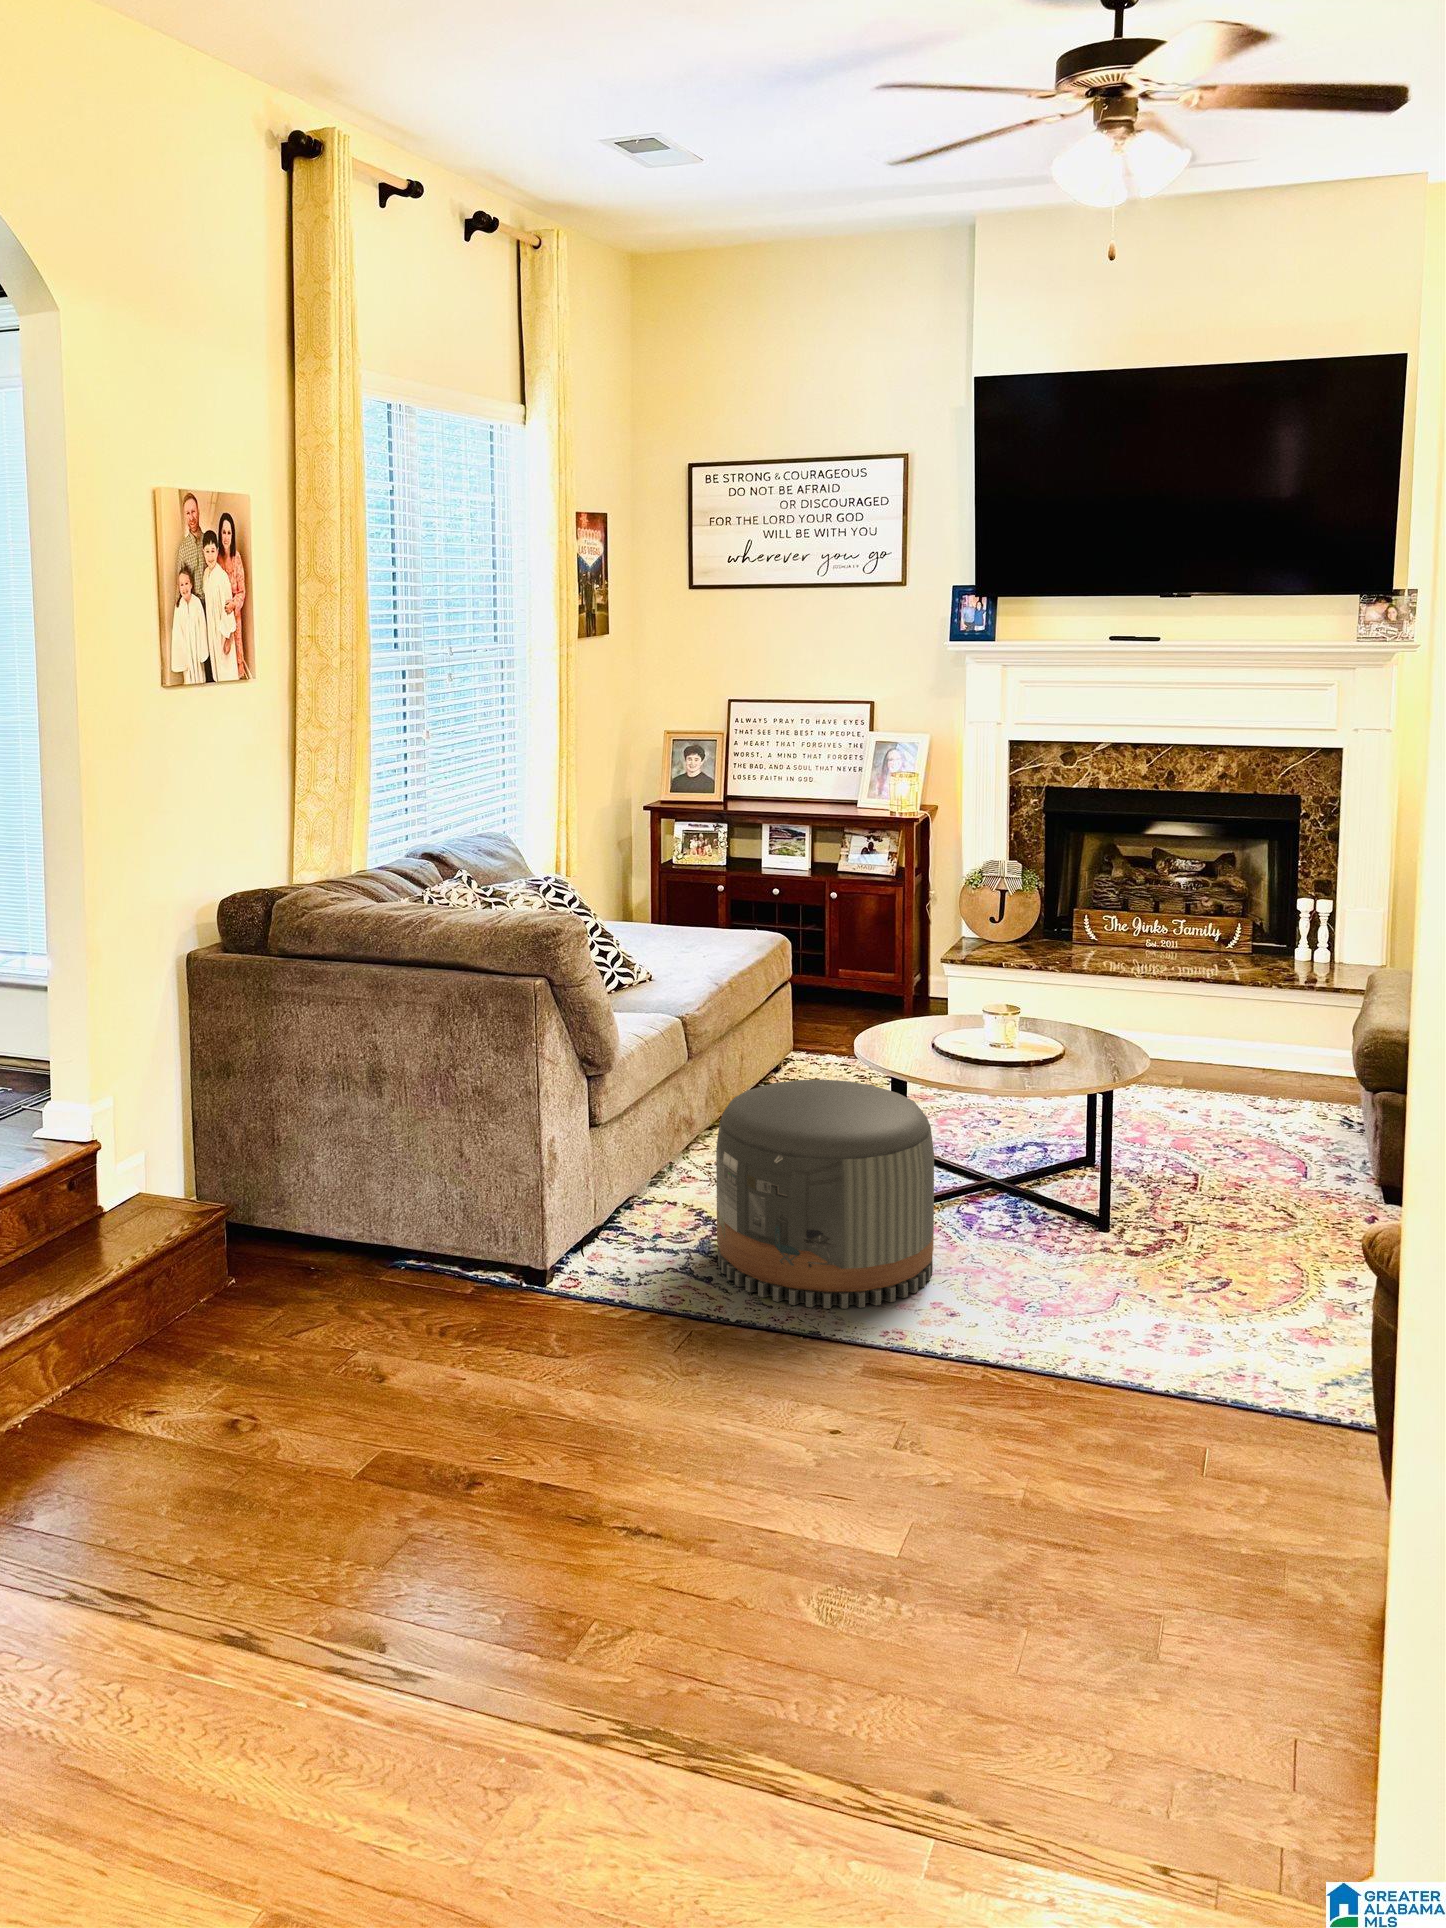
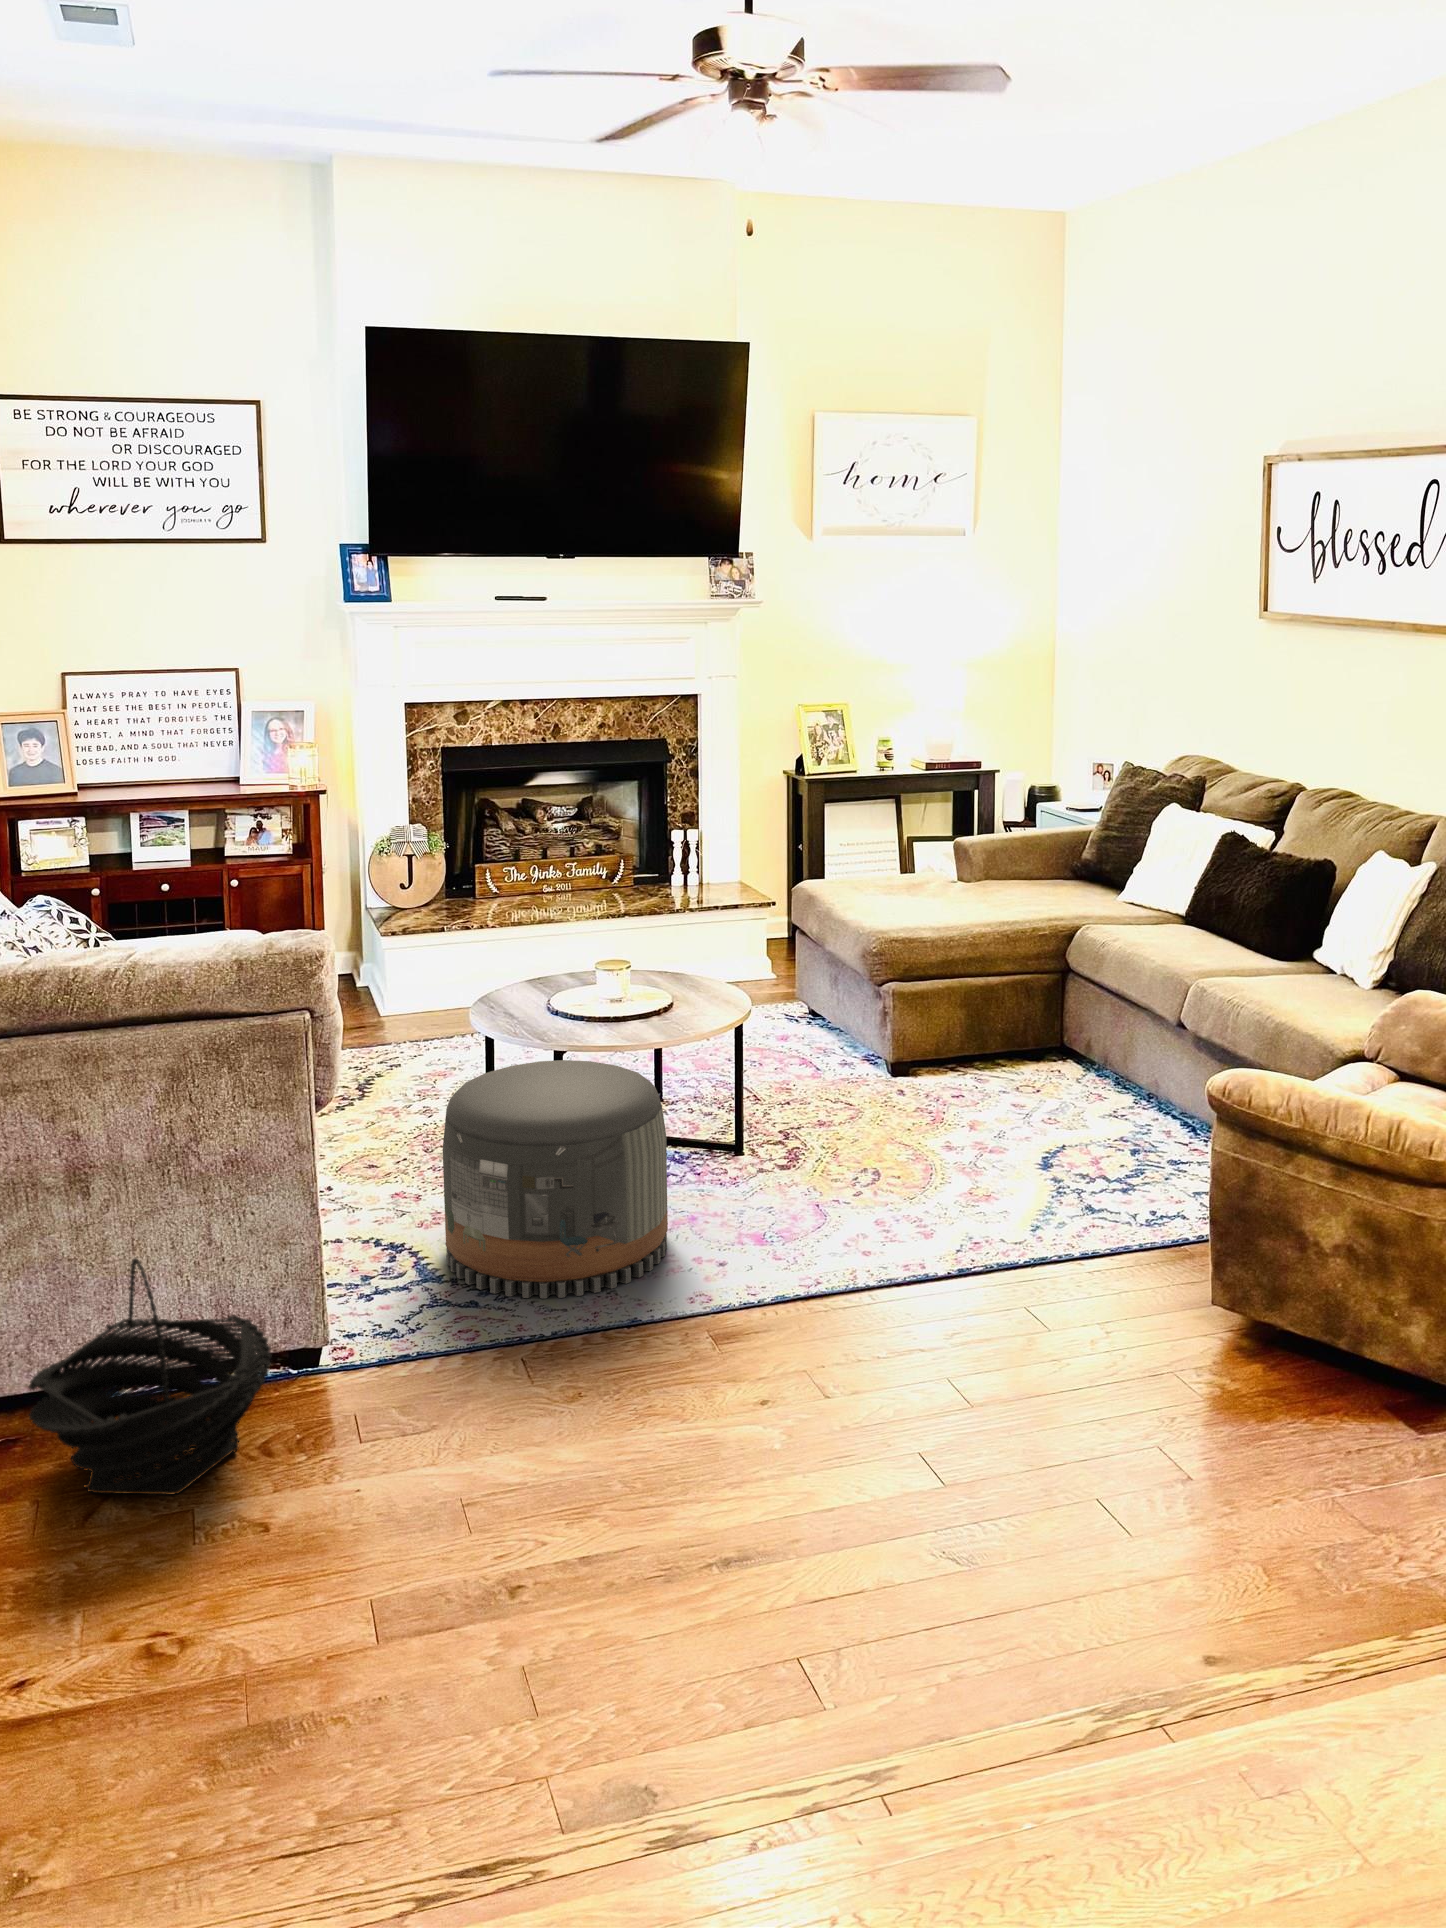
basket: none [276,1146,464,1336] -> present [29,1258,271,1495]

